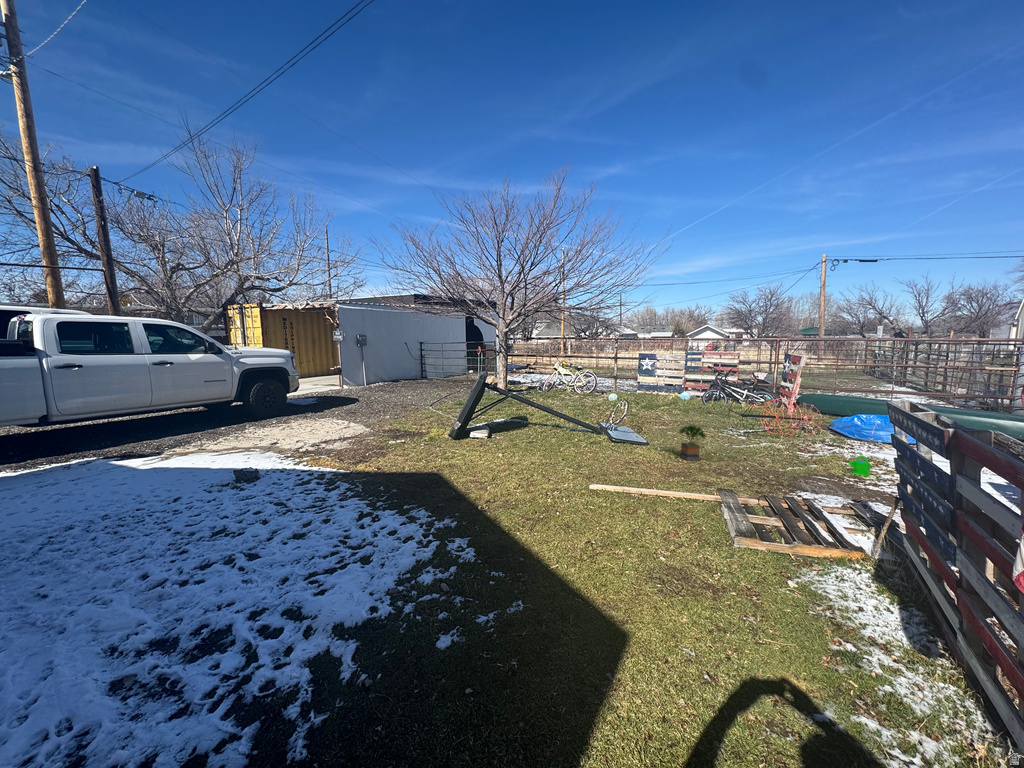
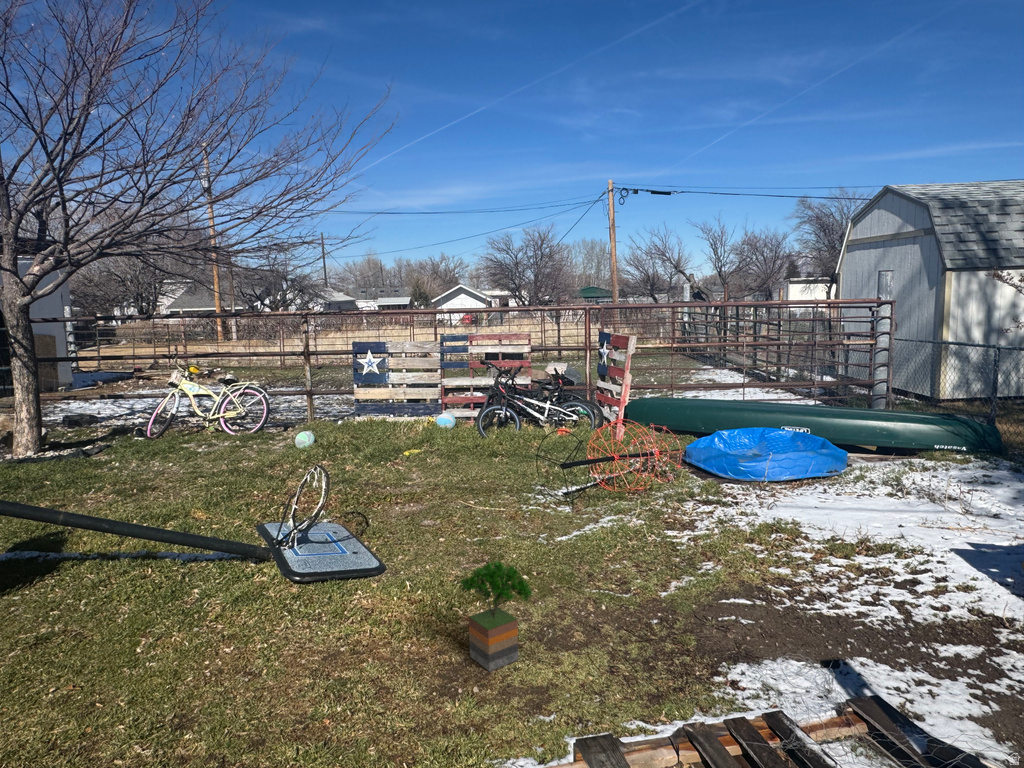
watering can: present [848,455,871,476] -> none [830,571,867,621]

